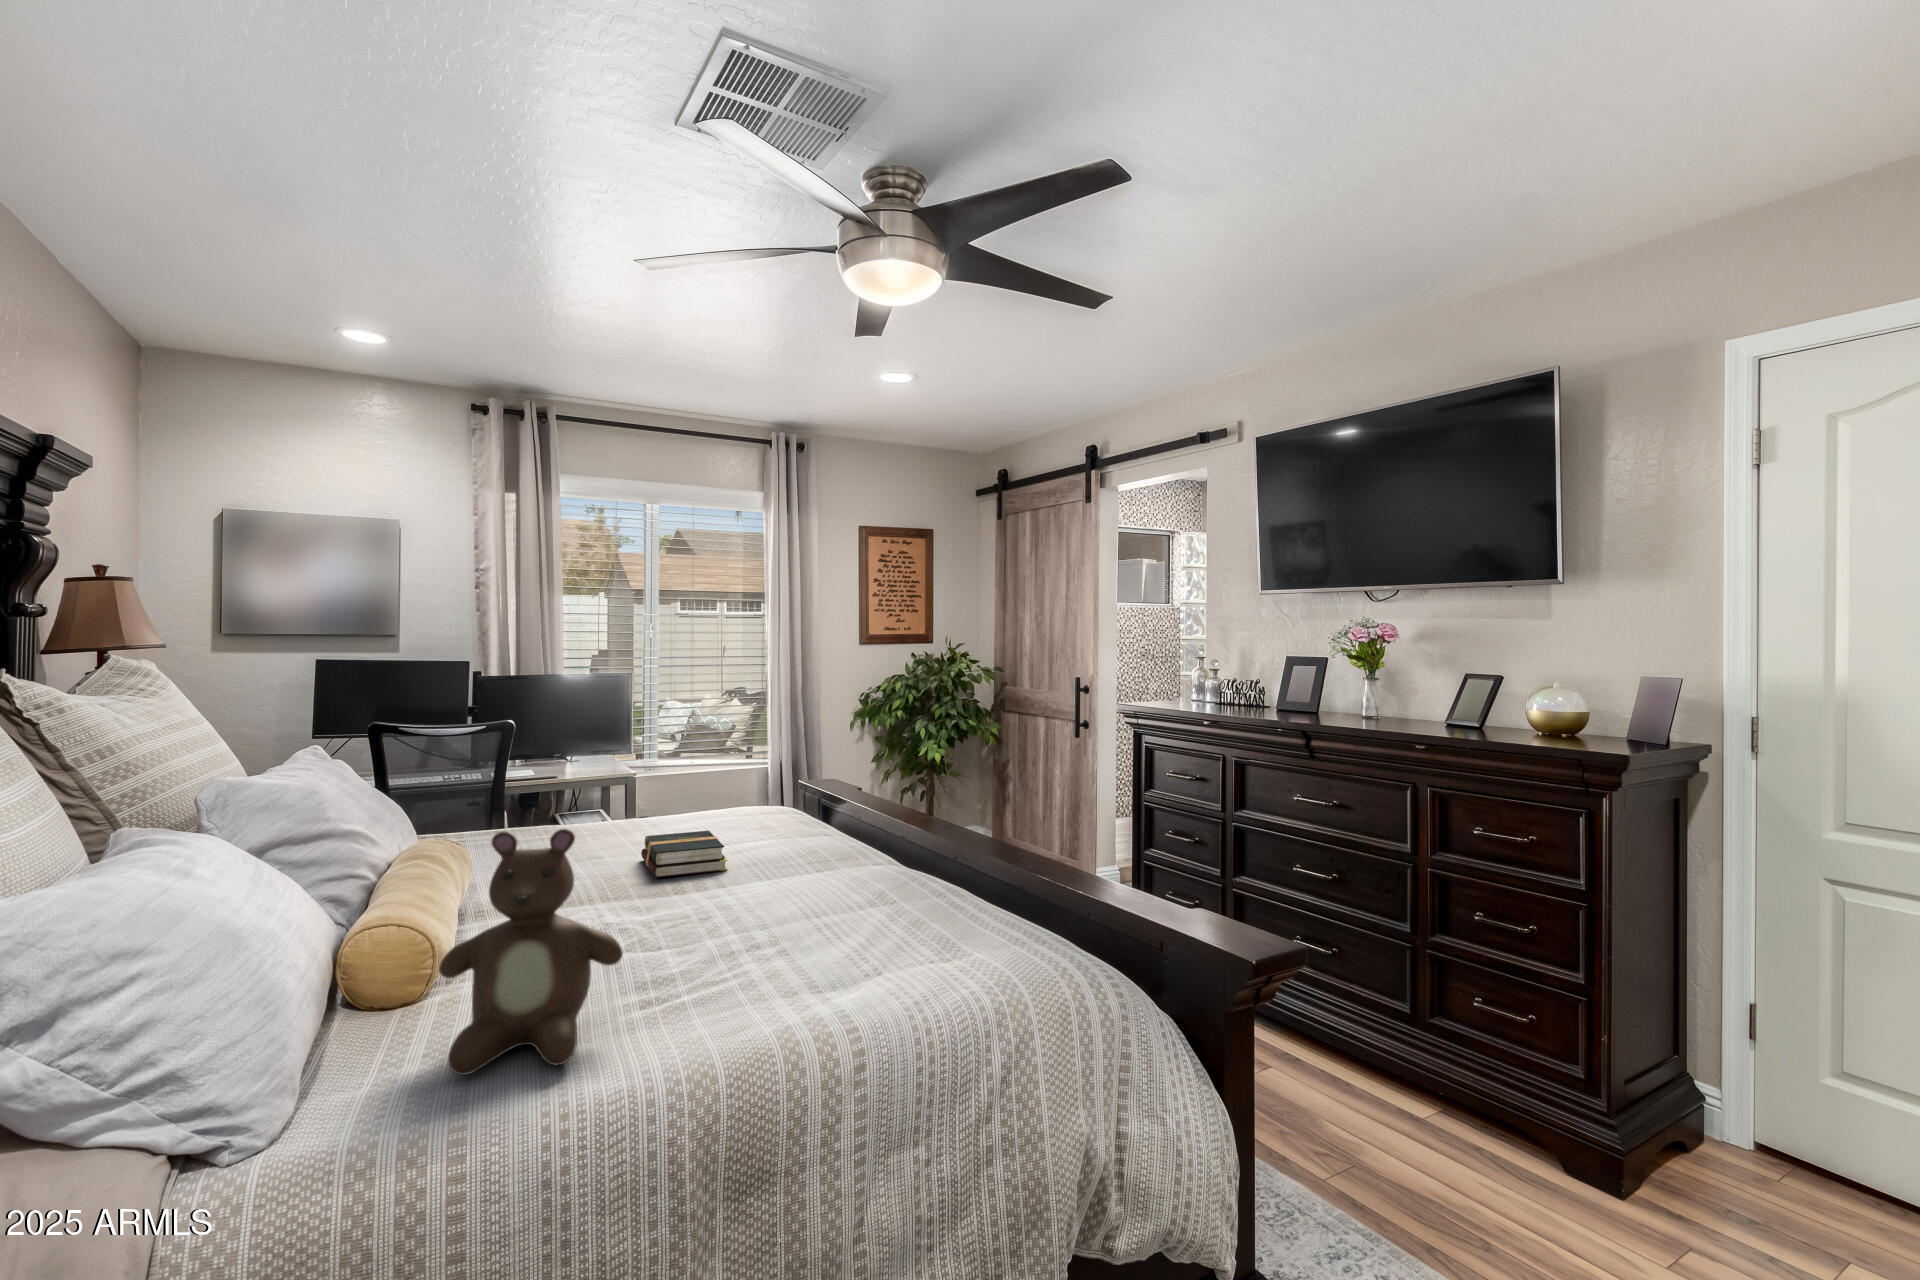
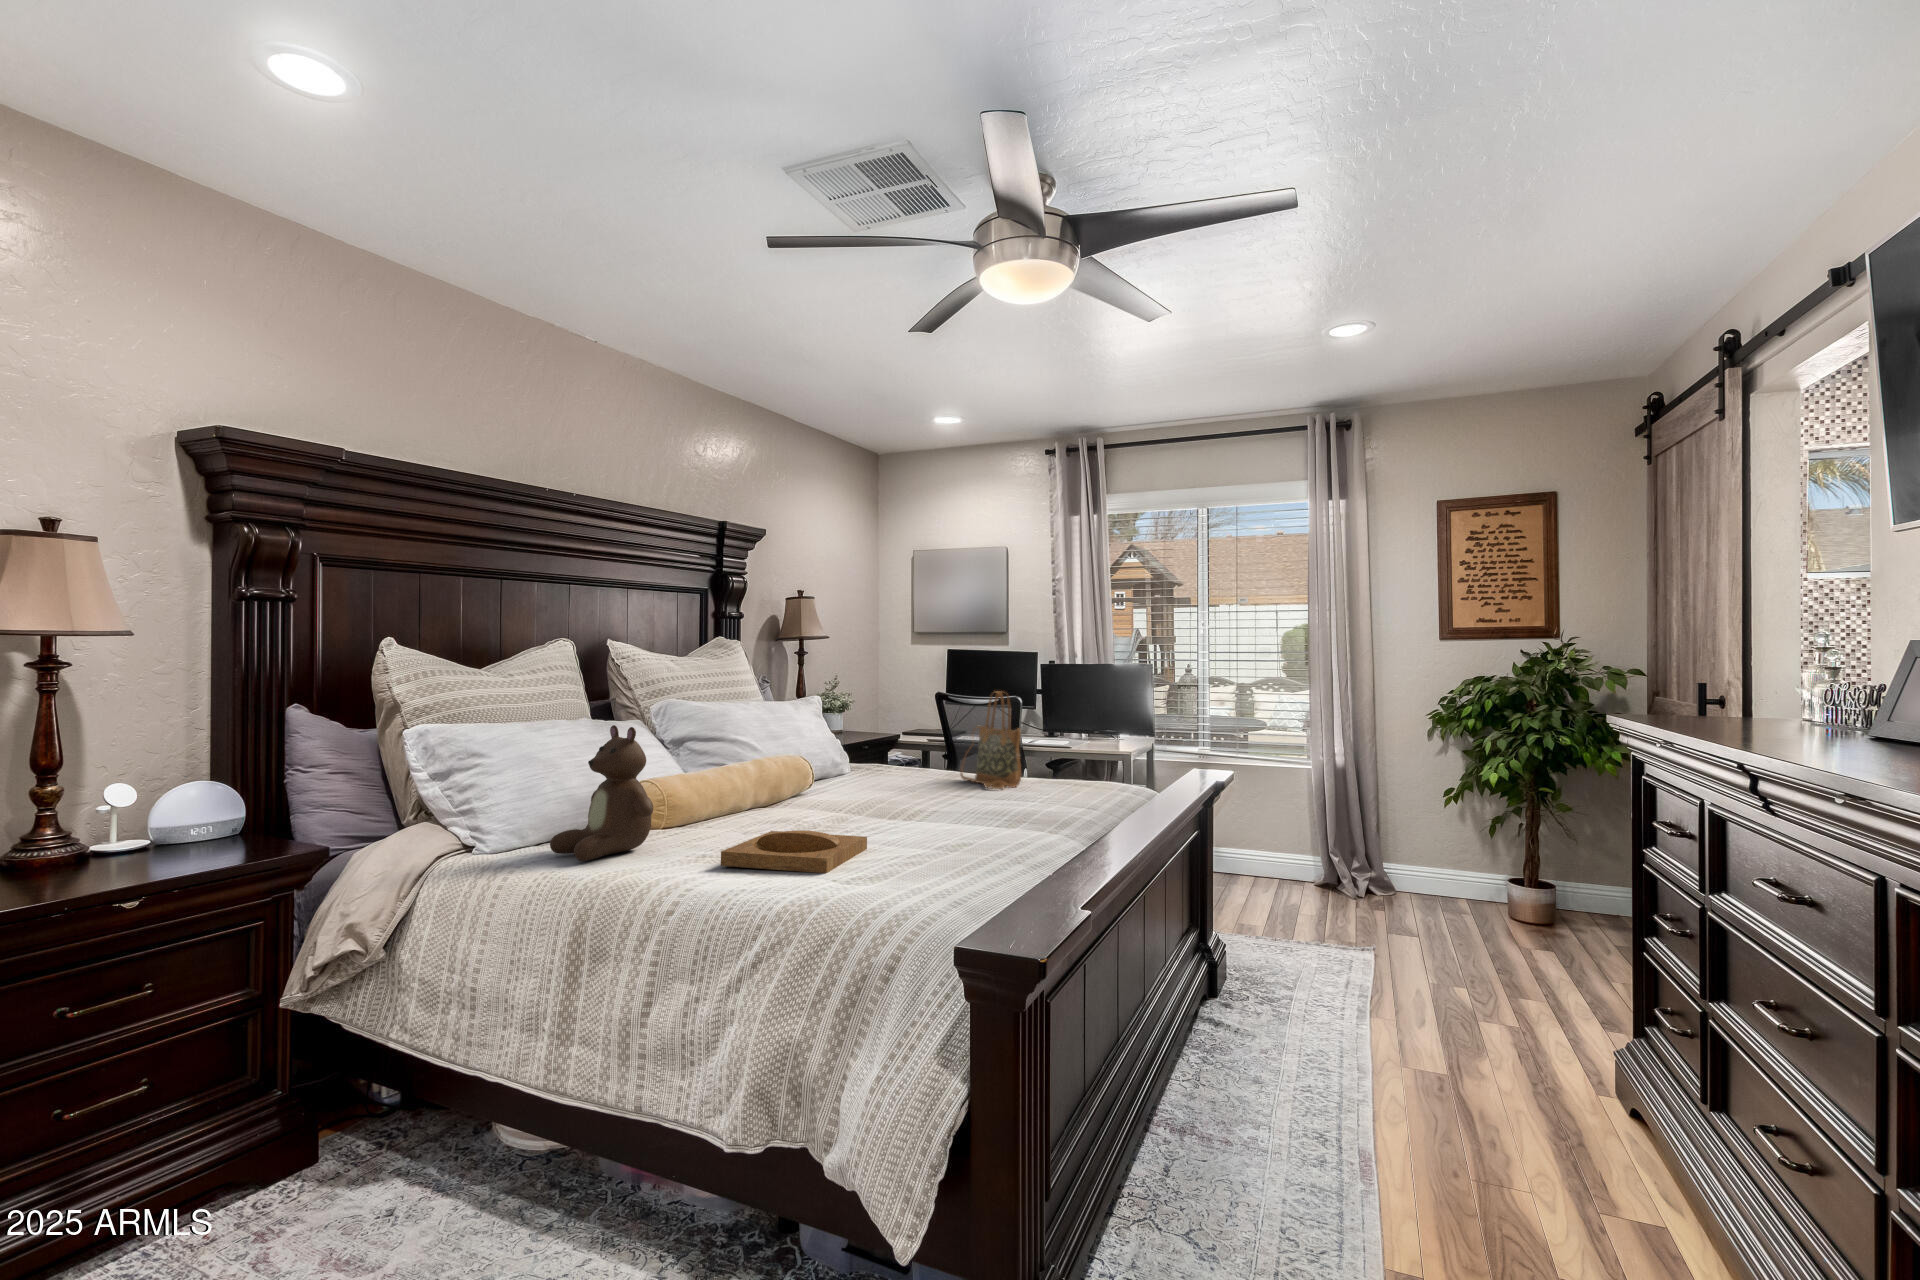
handbag: none [586,718,695,836] -> present [961,691,1021,789]
hardback book: present [641,831,728,878] -> none [891,778,974,811]
tray: none [718,912,909,994] -> present [721,830,867,873]

